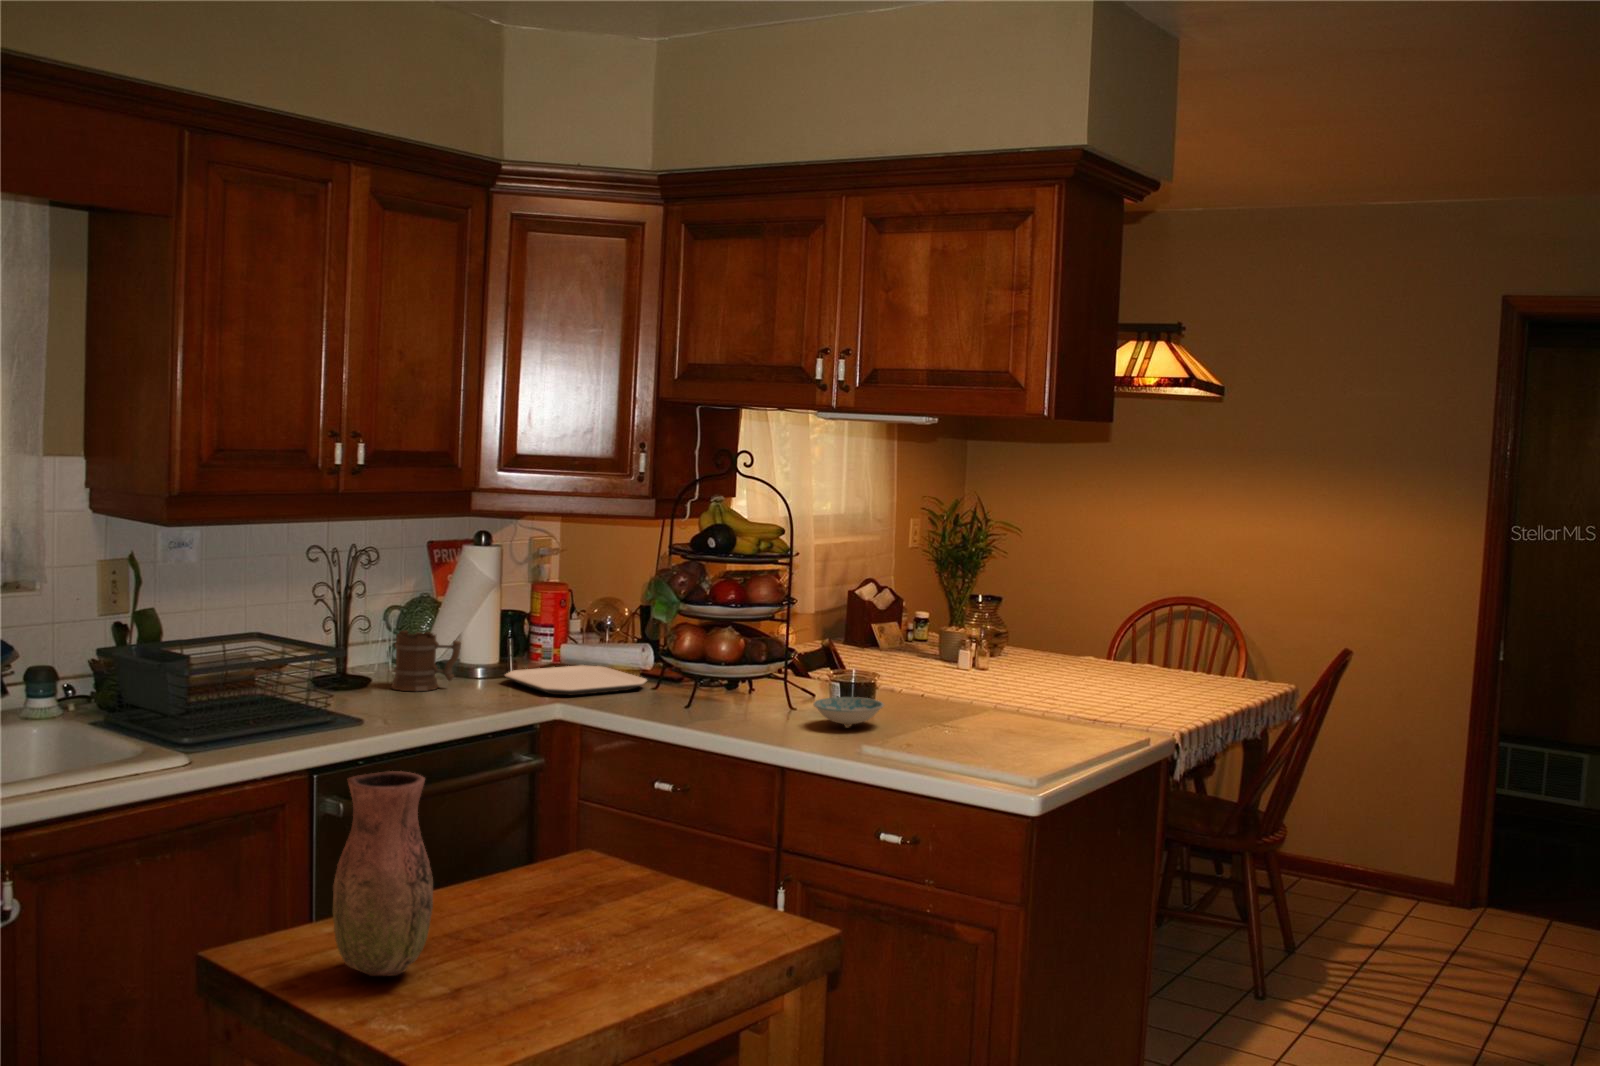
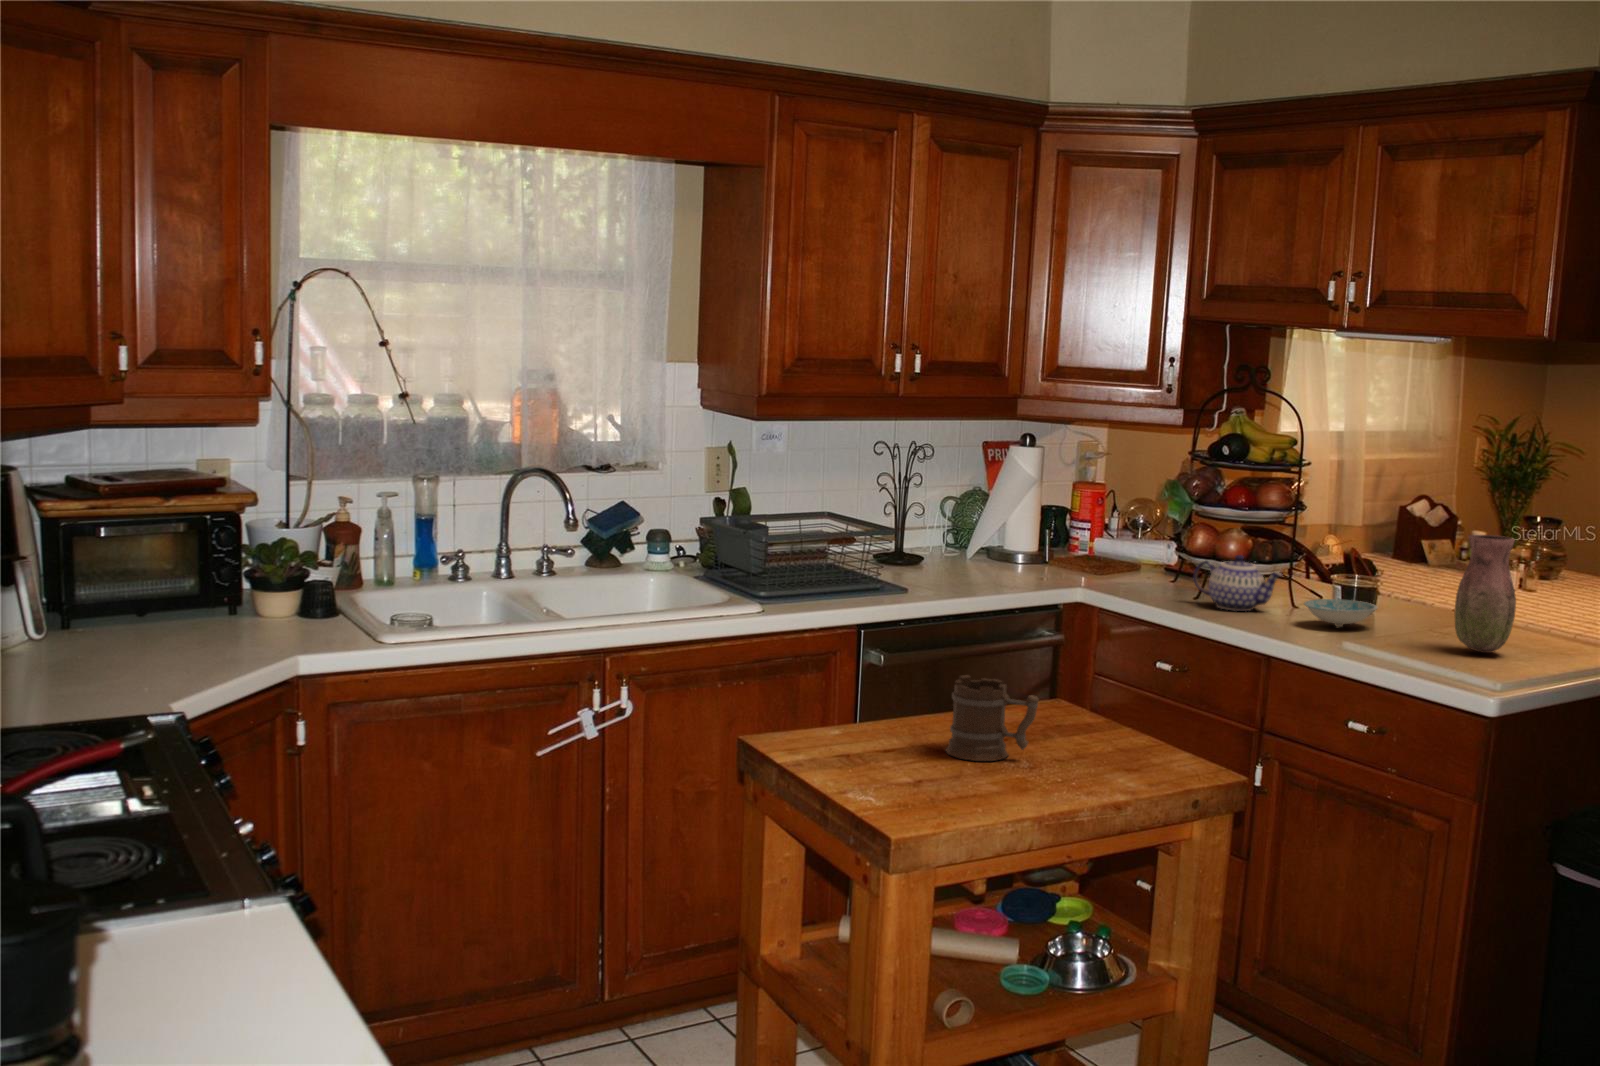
mug: present [391,630,461,691] -> present [946,675,1039,761]
teapot: none [688,656,783,716] -> present [1193,555,1282,611]
plate: present [505,665,647,696] -> none [1037,560,1169,584]
vase: present [333,771,433,976] -> present [1455,535,1516,653]

